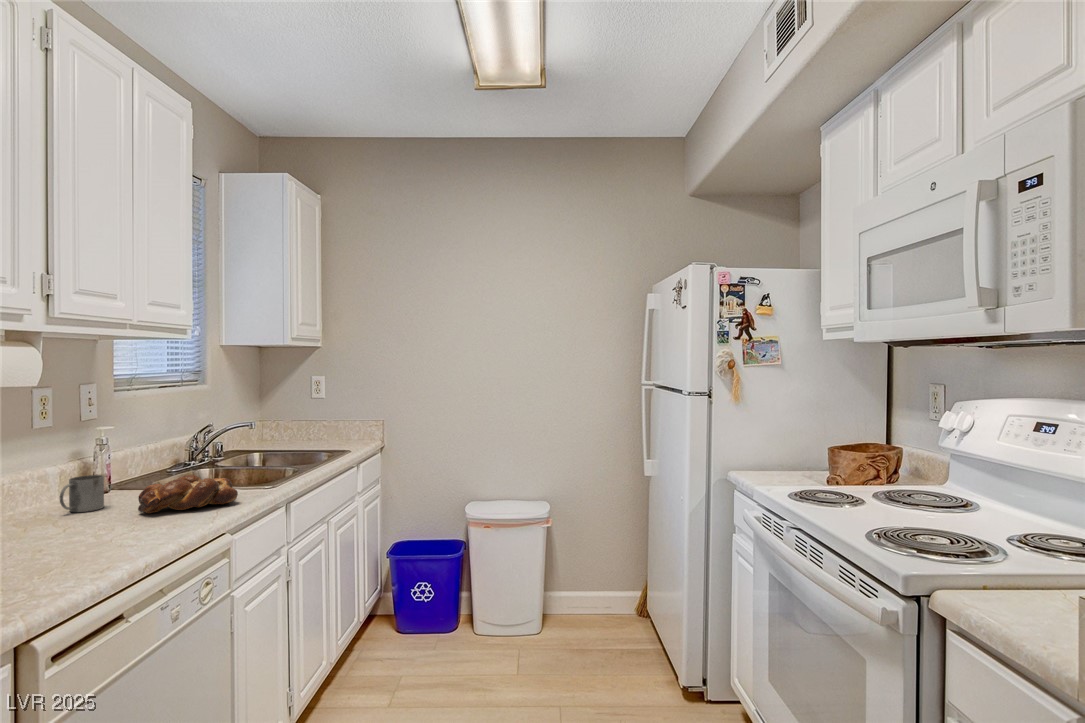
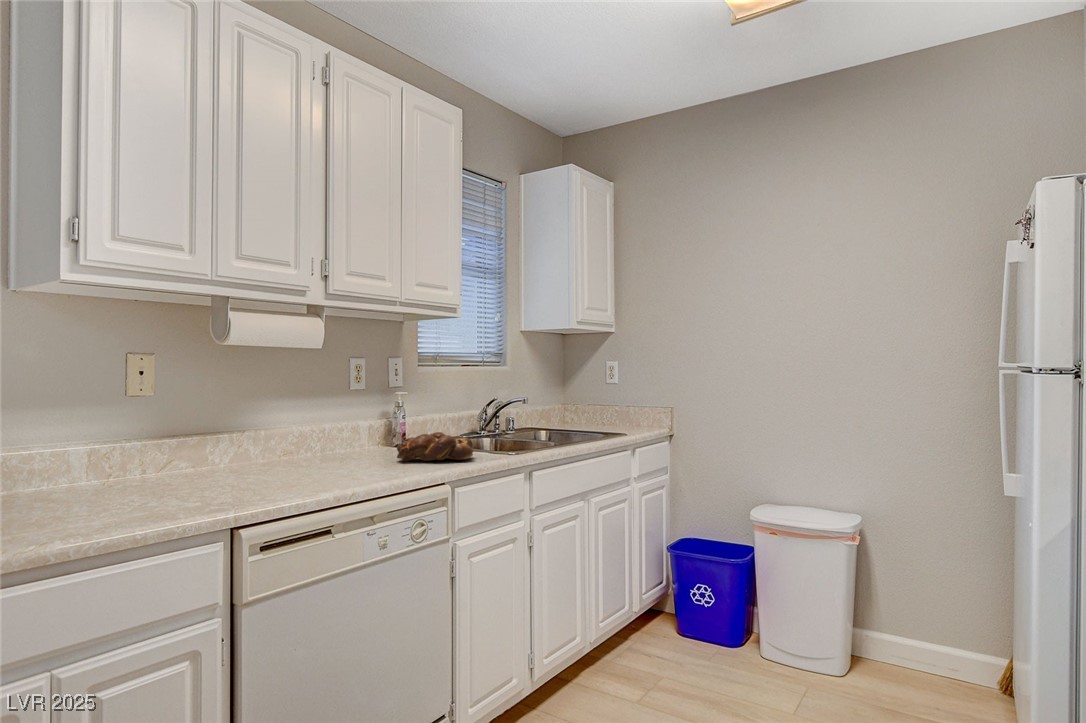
mug: present [60,475,104,512] -> none [353,428,386,456]

